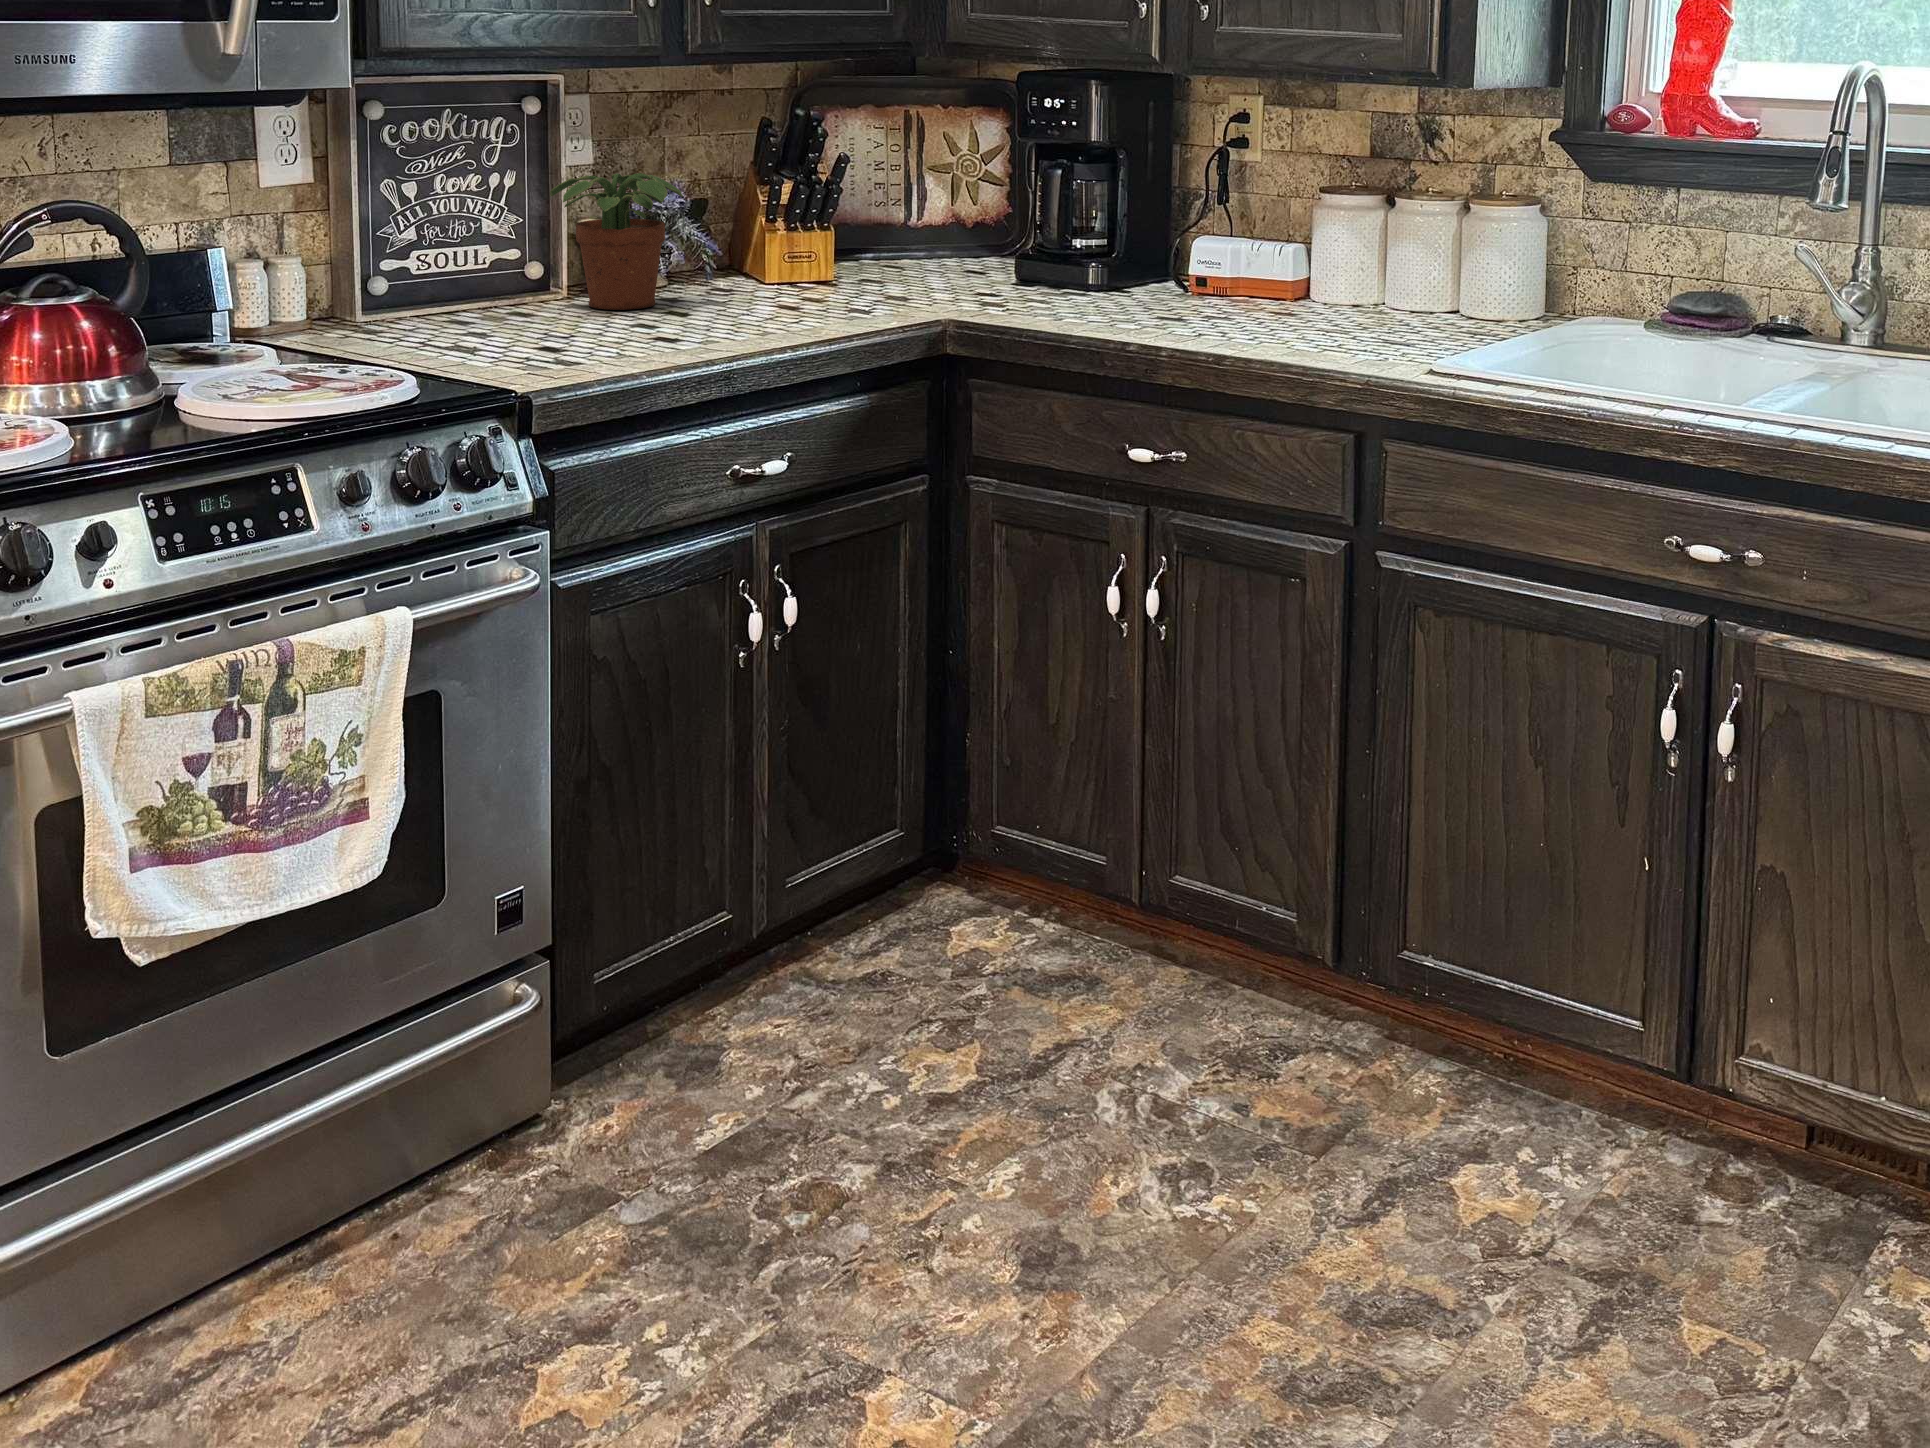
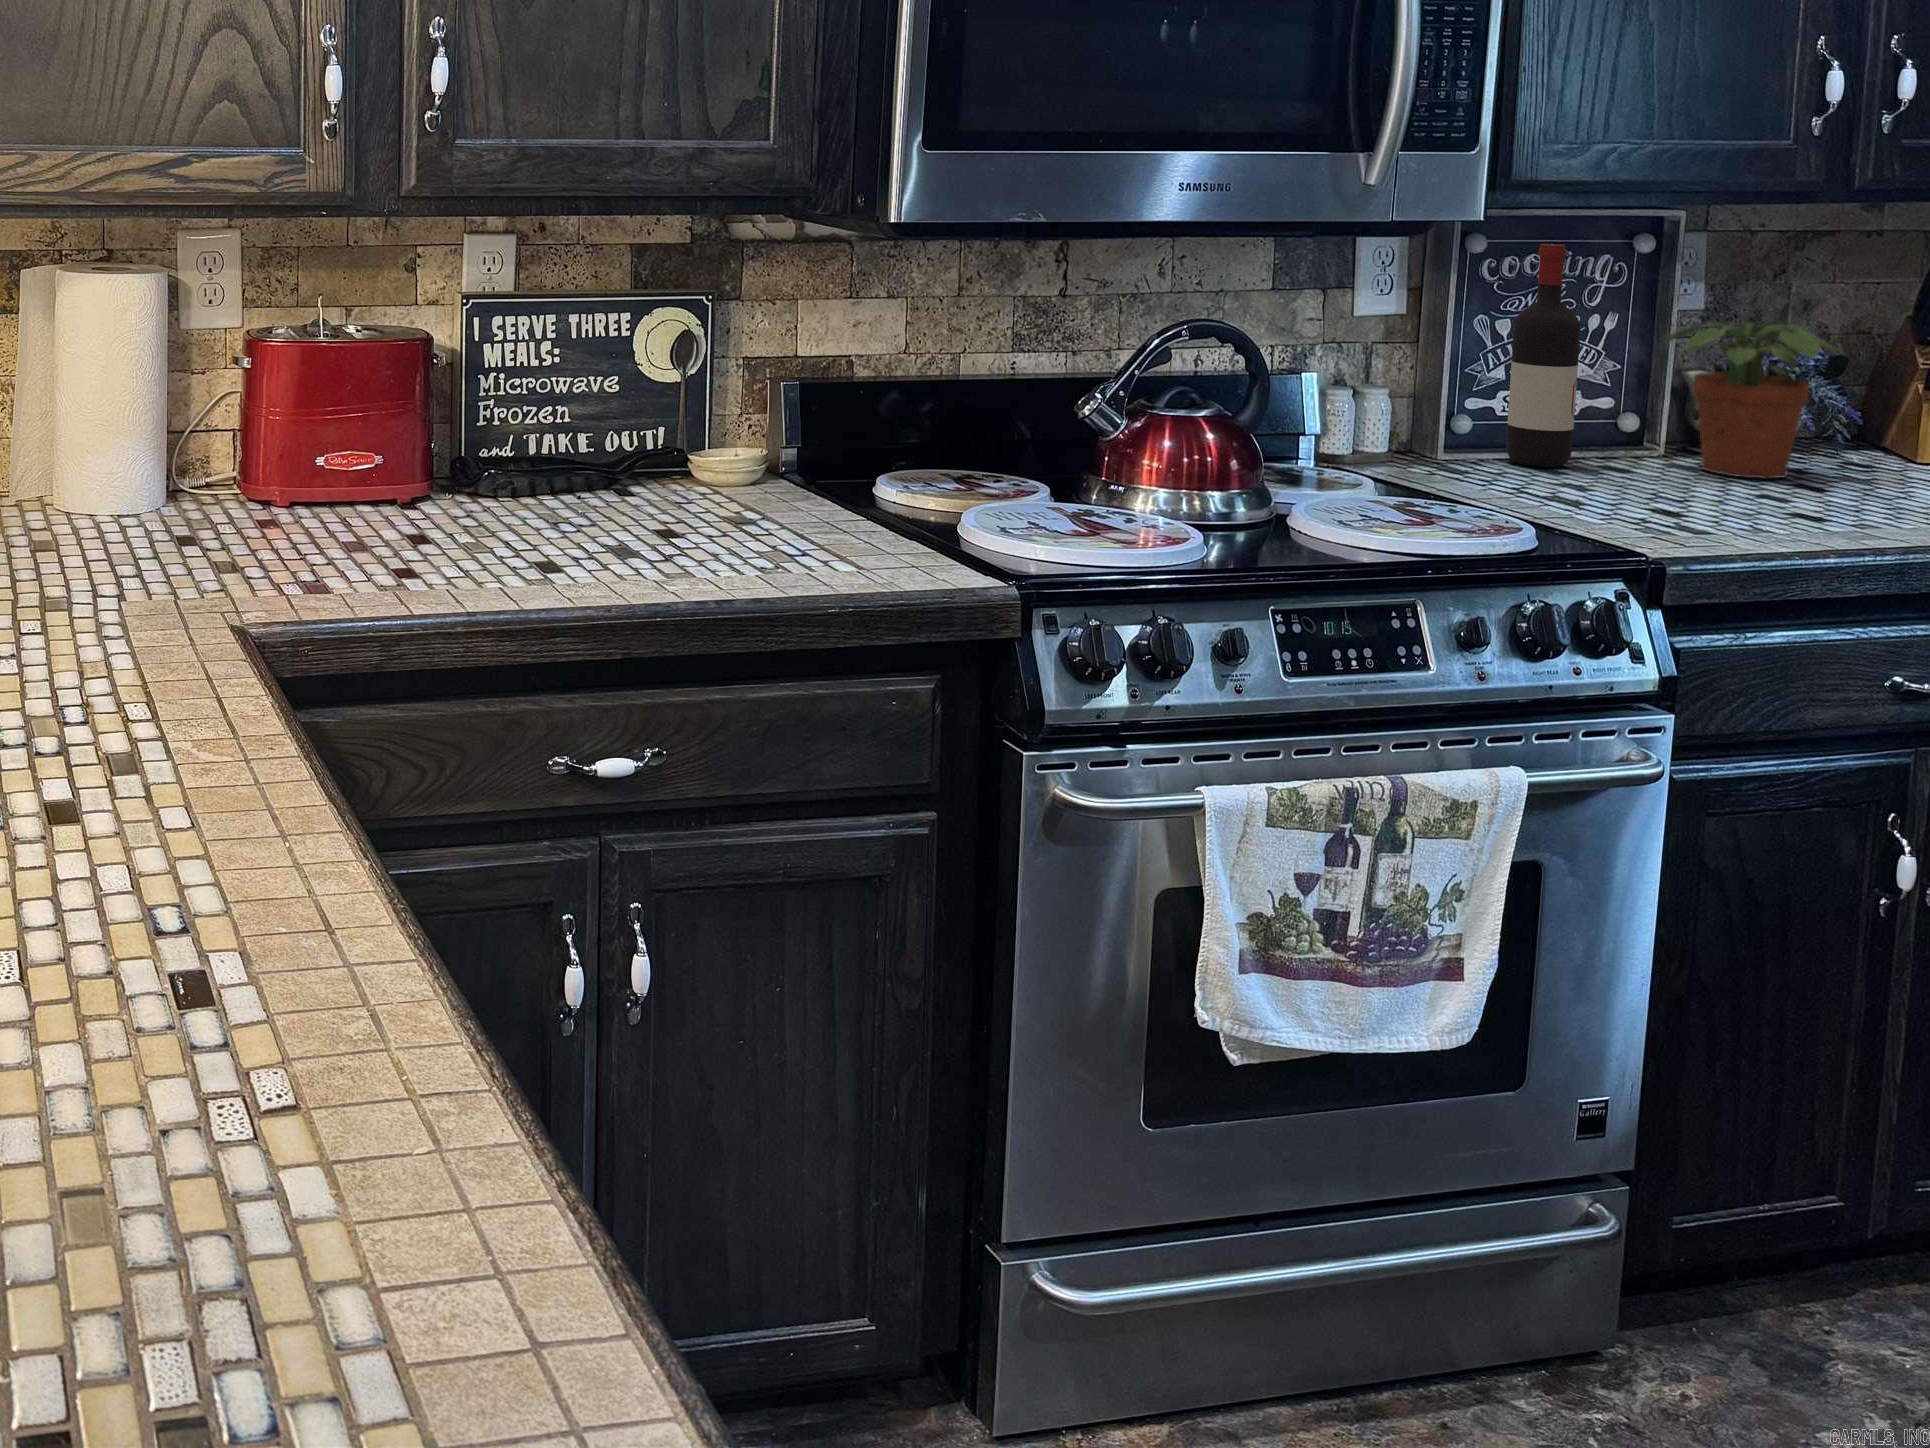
wine bottle: none [415,111,477,319] -> present [1506,244,1581,467]

